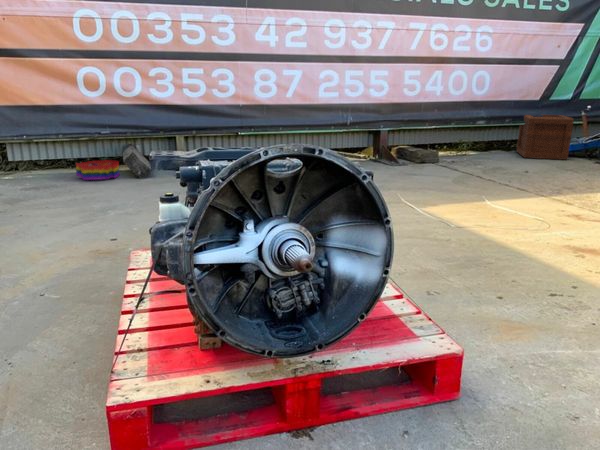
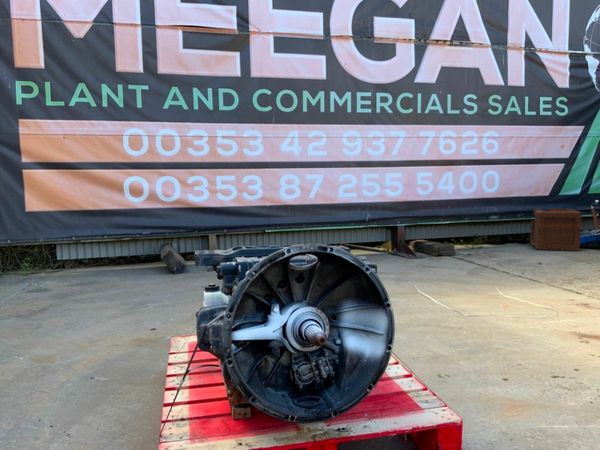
storage bin: present [76,160,119,180] -> none [120,257,159,276]

